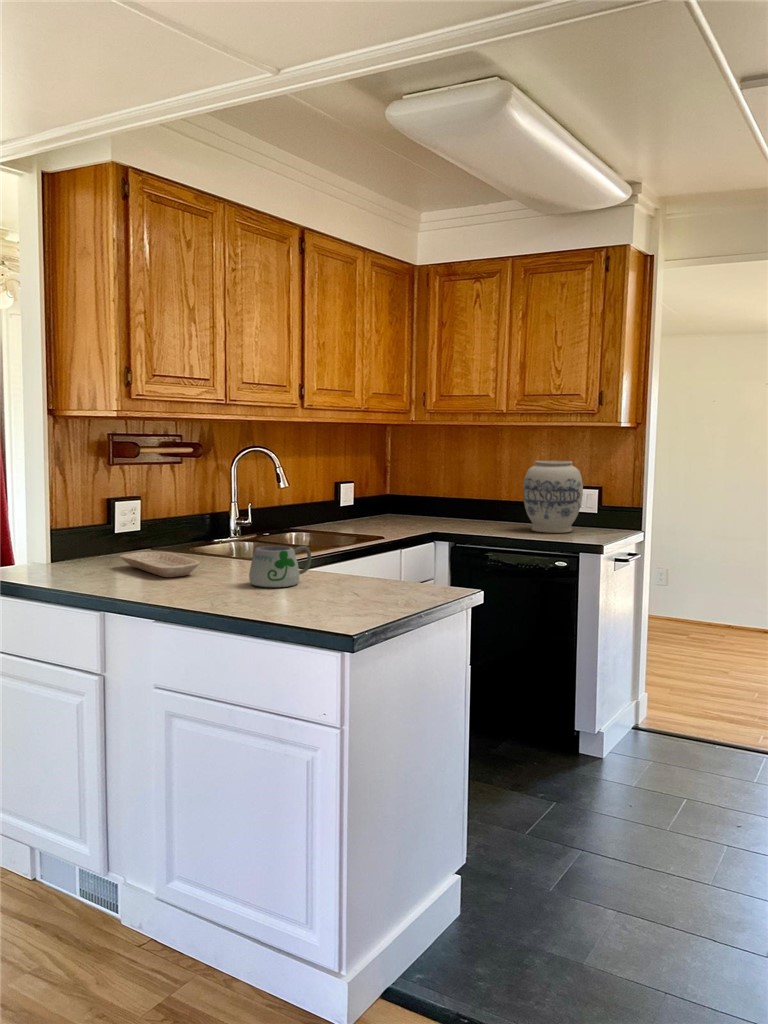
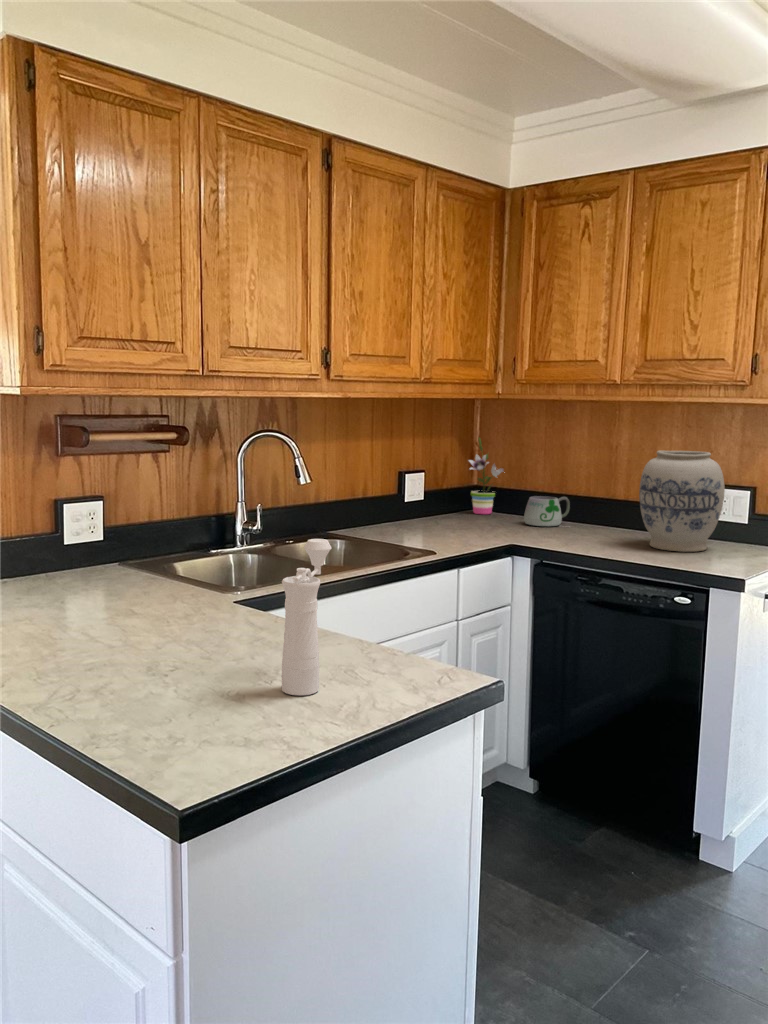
potted plant: none [384,456,415,516] -> present [469,438,504,514]
pepper mill: none [352,506,377,602] -> present [282,539,332,696]
mug: present [249,546,311,587] -> present [524,496,570,526]
tray: present [119,552,200,577] -> none [38,575,126,621]

